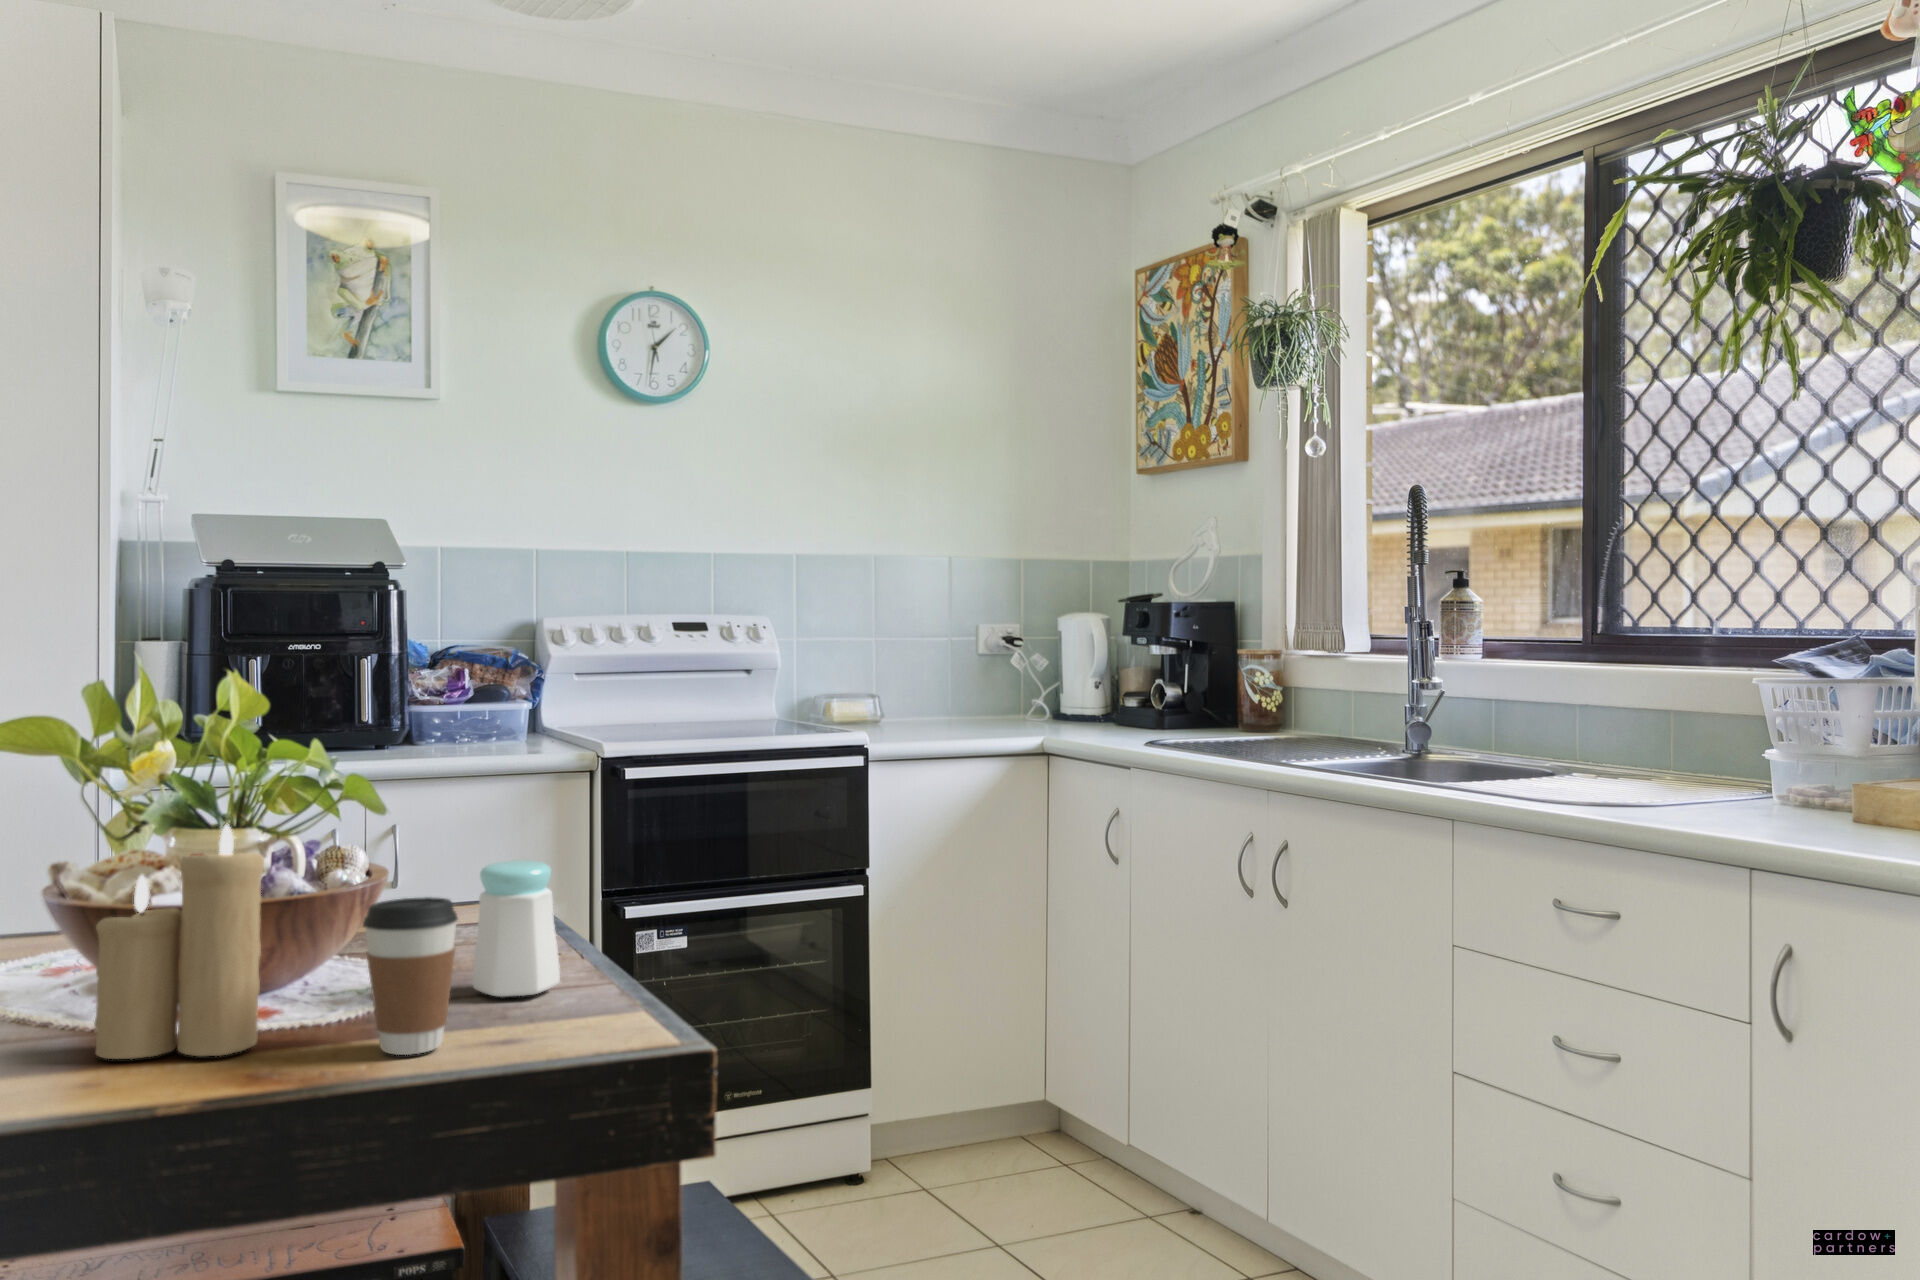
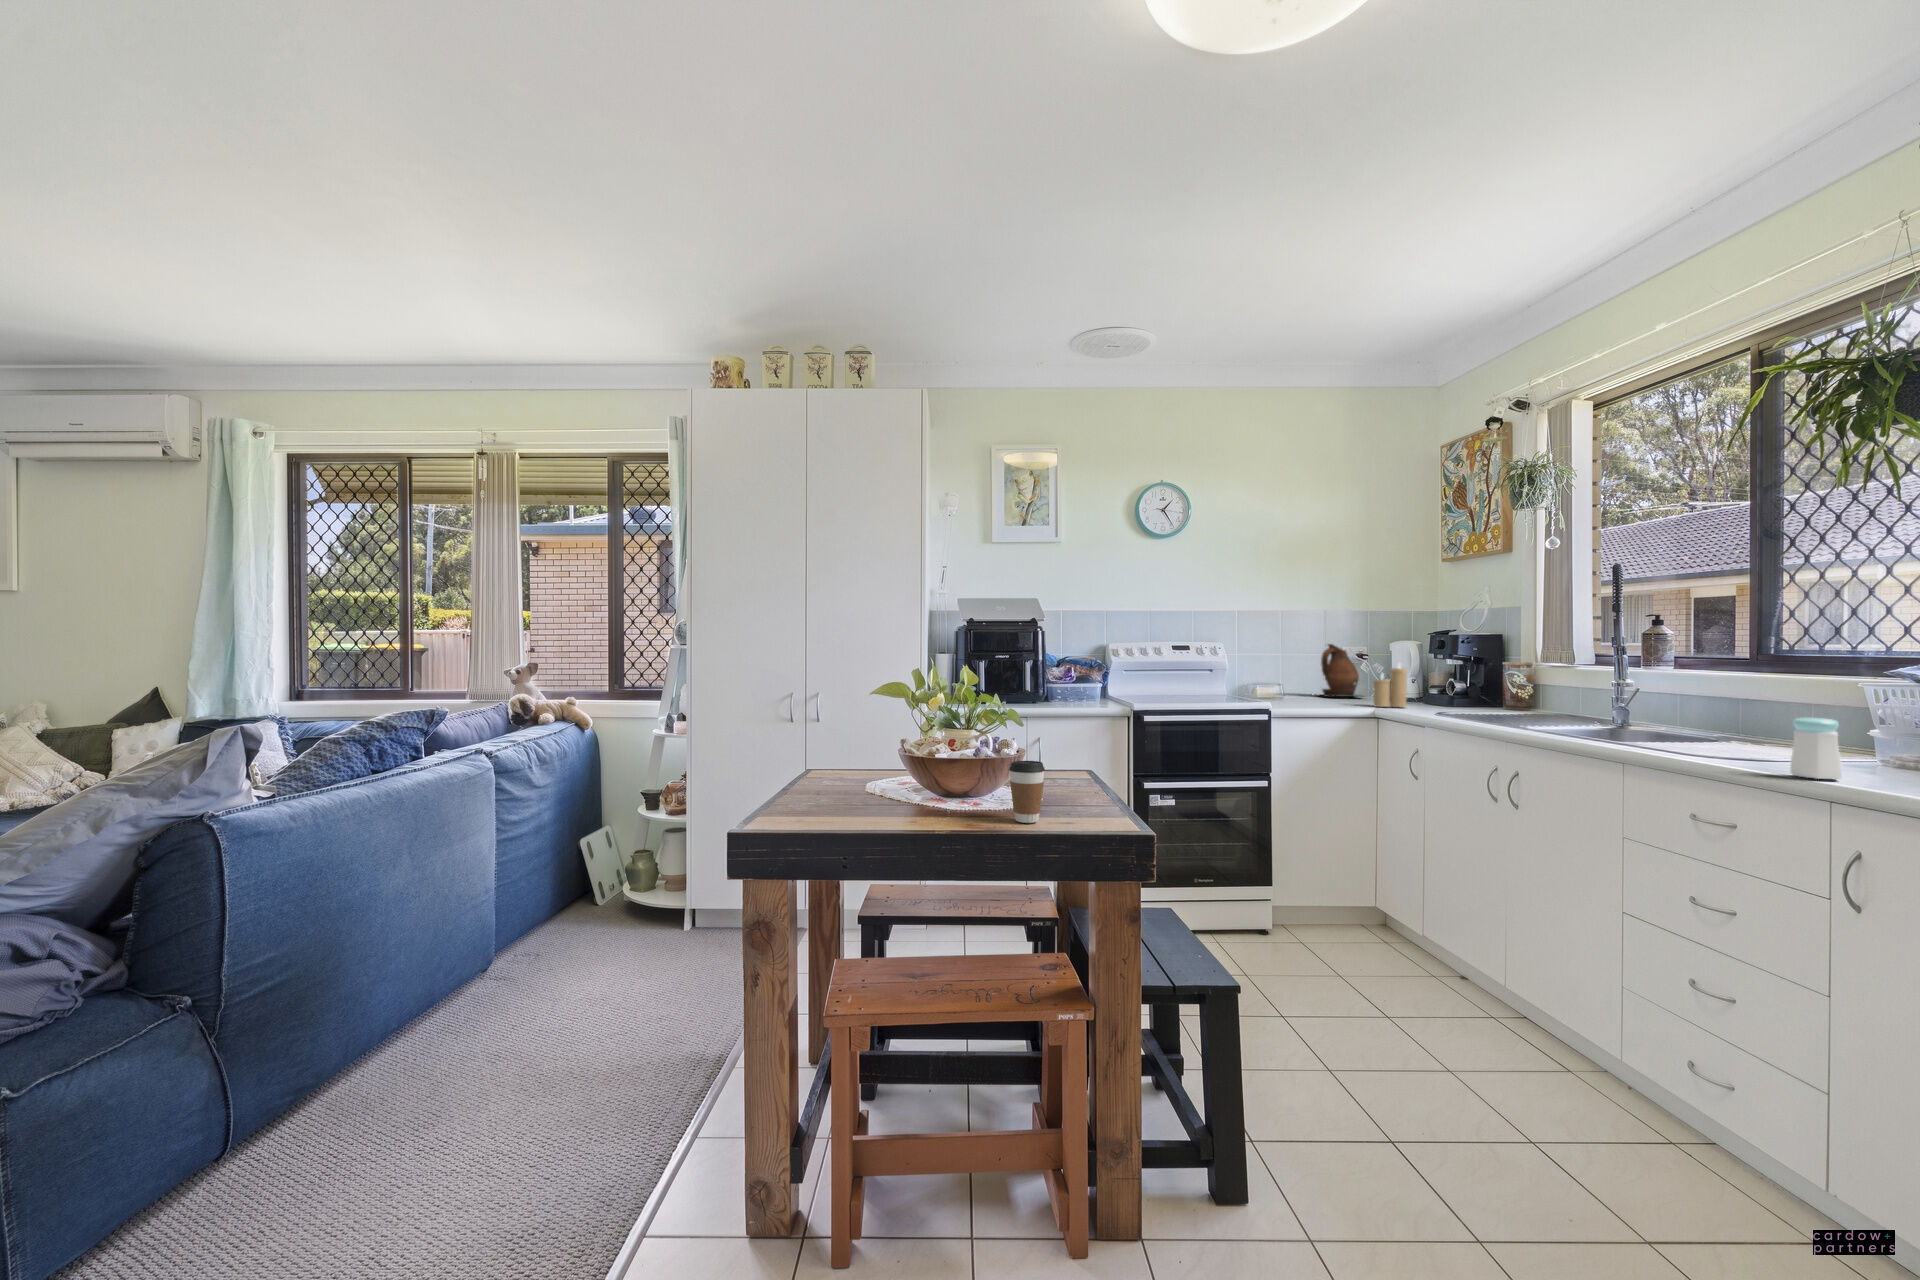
ceramic pitcher: none [930,620,1021,719] -> present [1318,644,1359,697]
candle: present [94,824,264,1059] -> present [1374,664,1407,707]
salt shaker: present [472,860,560,997] -> present [1790,718,1842,779]

